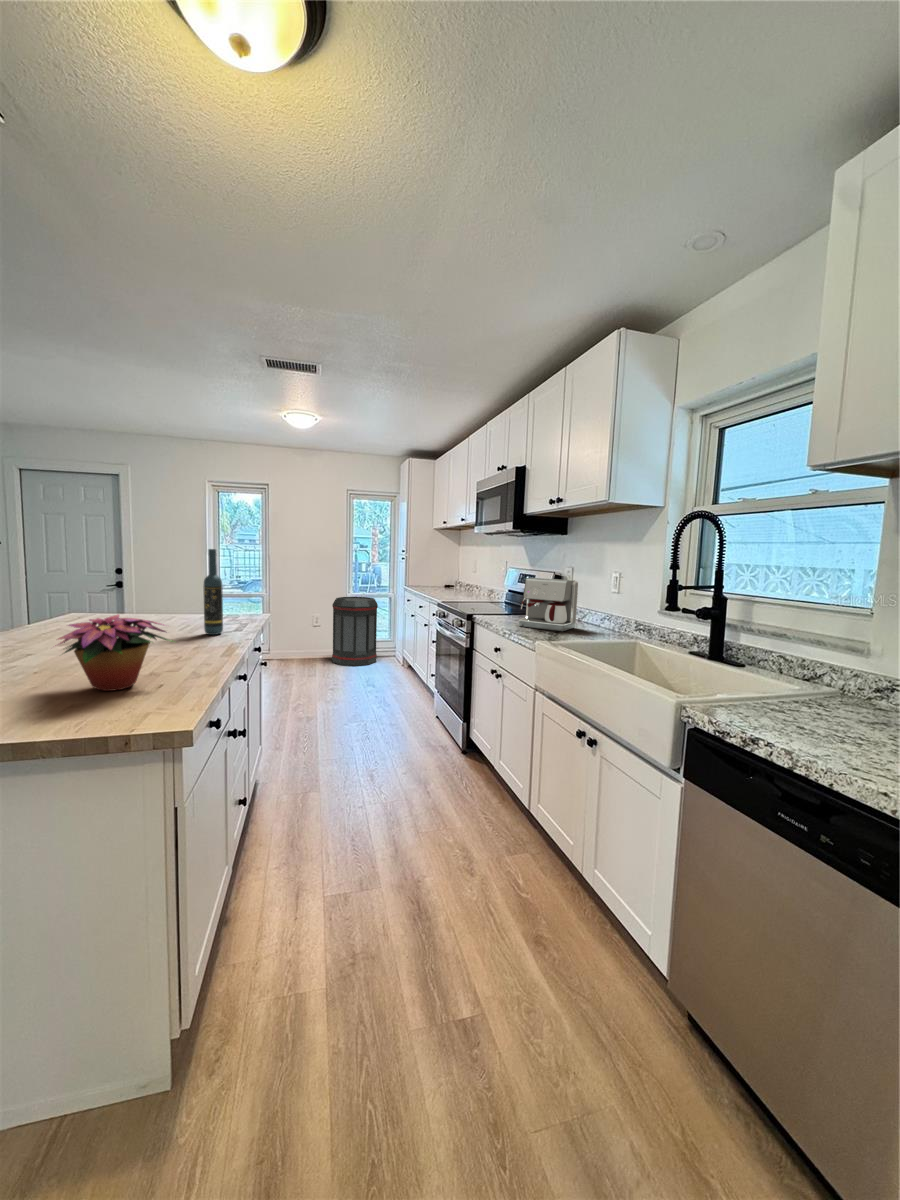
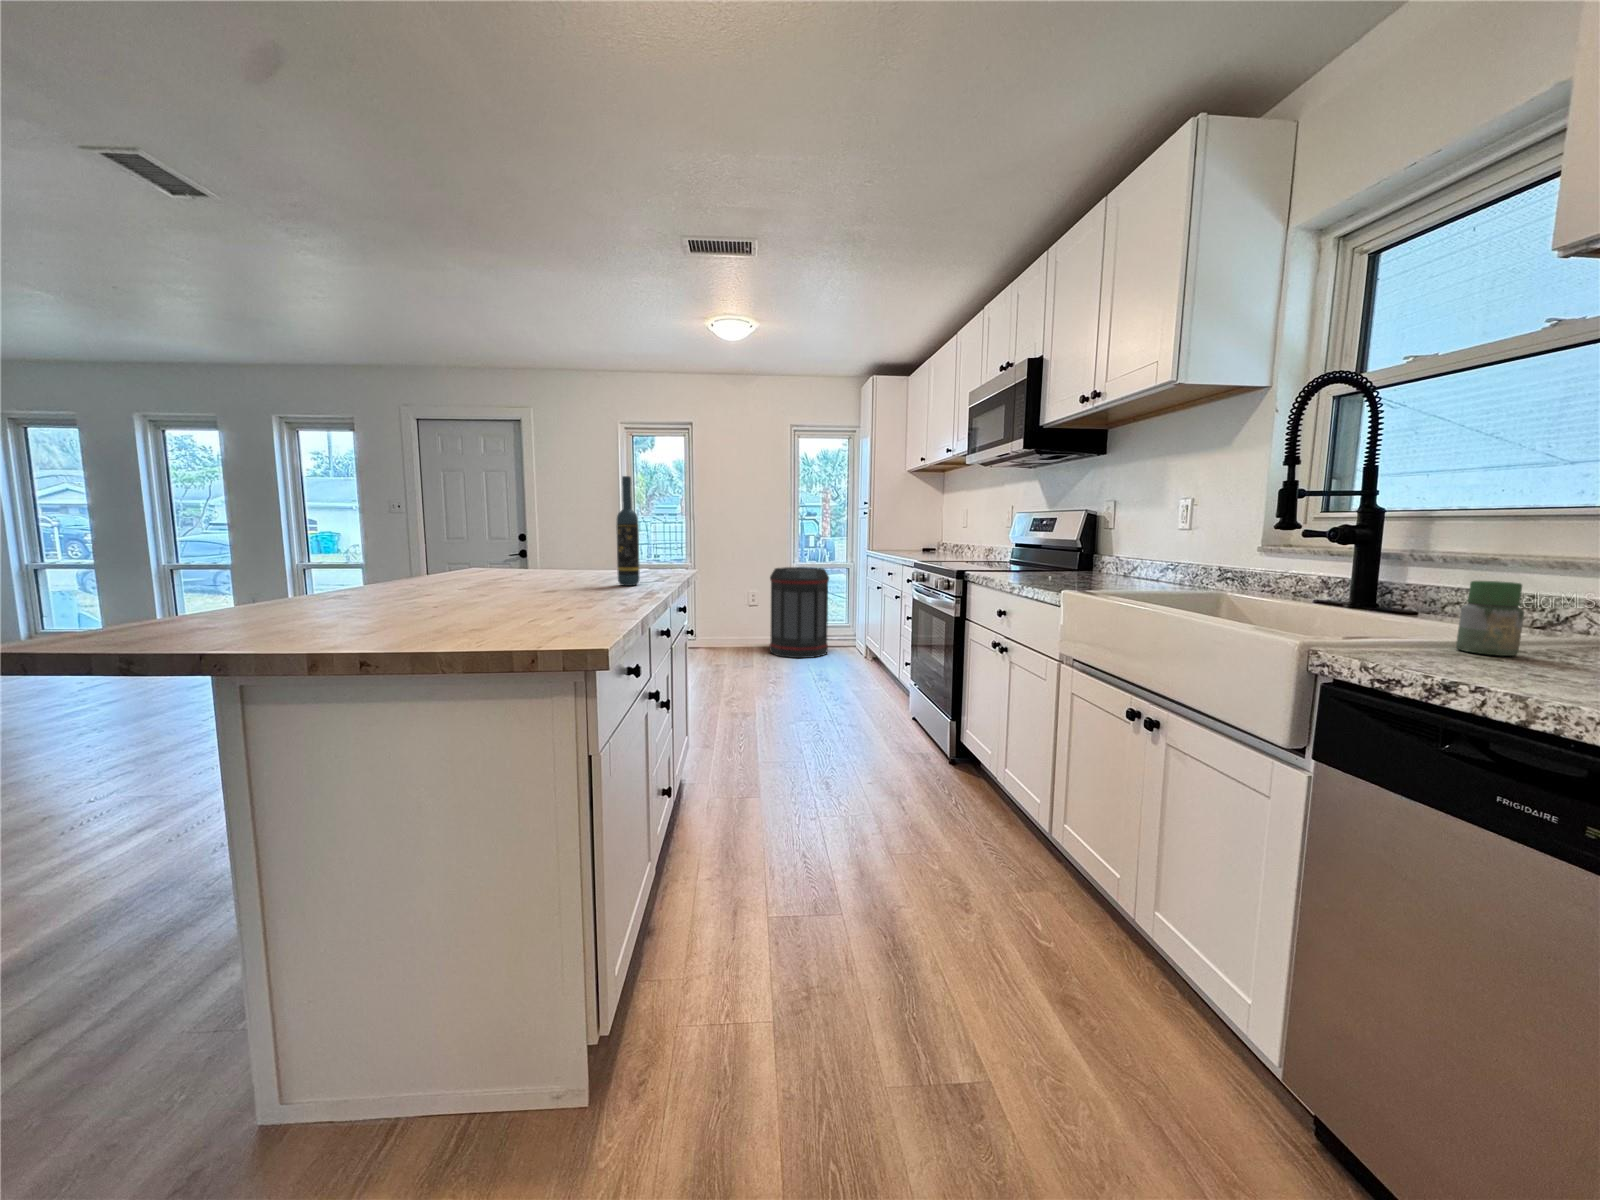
coffee maker: present [519,578,578,631] -> none [1034,512,1126,585]
flower arrangement: present [55,615,171,691] -> none [447,529,593,621]
jar: none [762,661,797,710] -> present [1456,581,1524,656]

